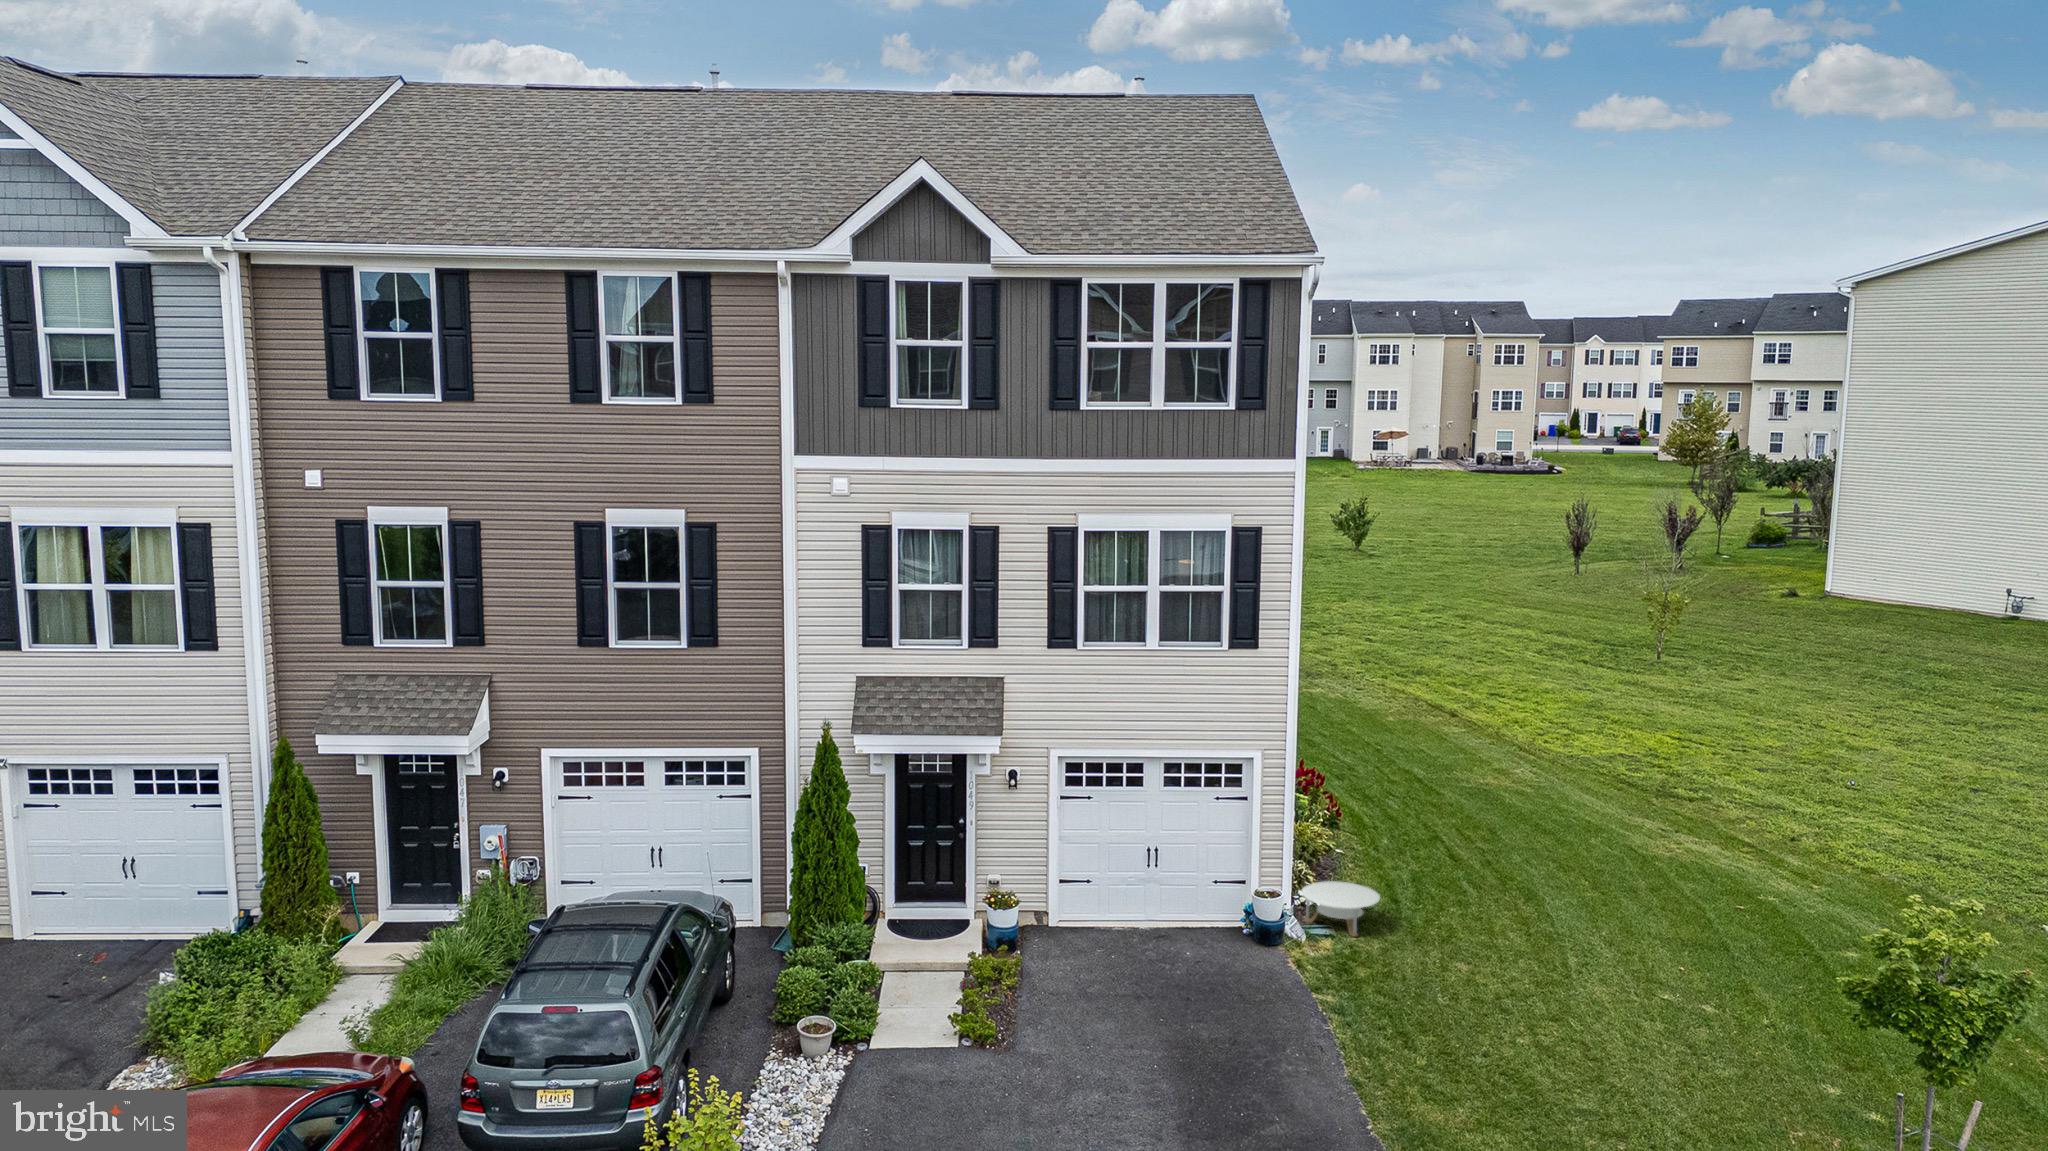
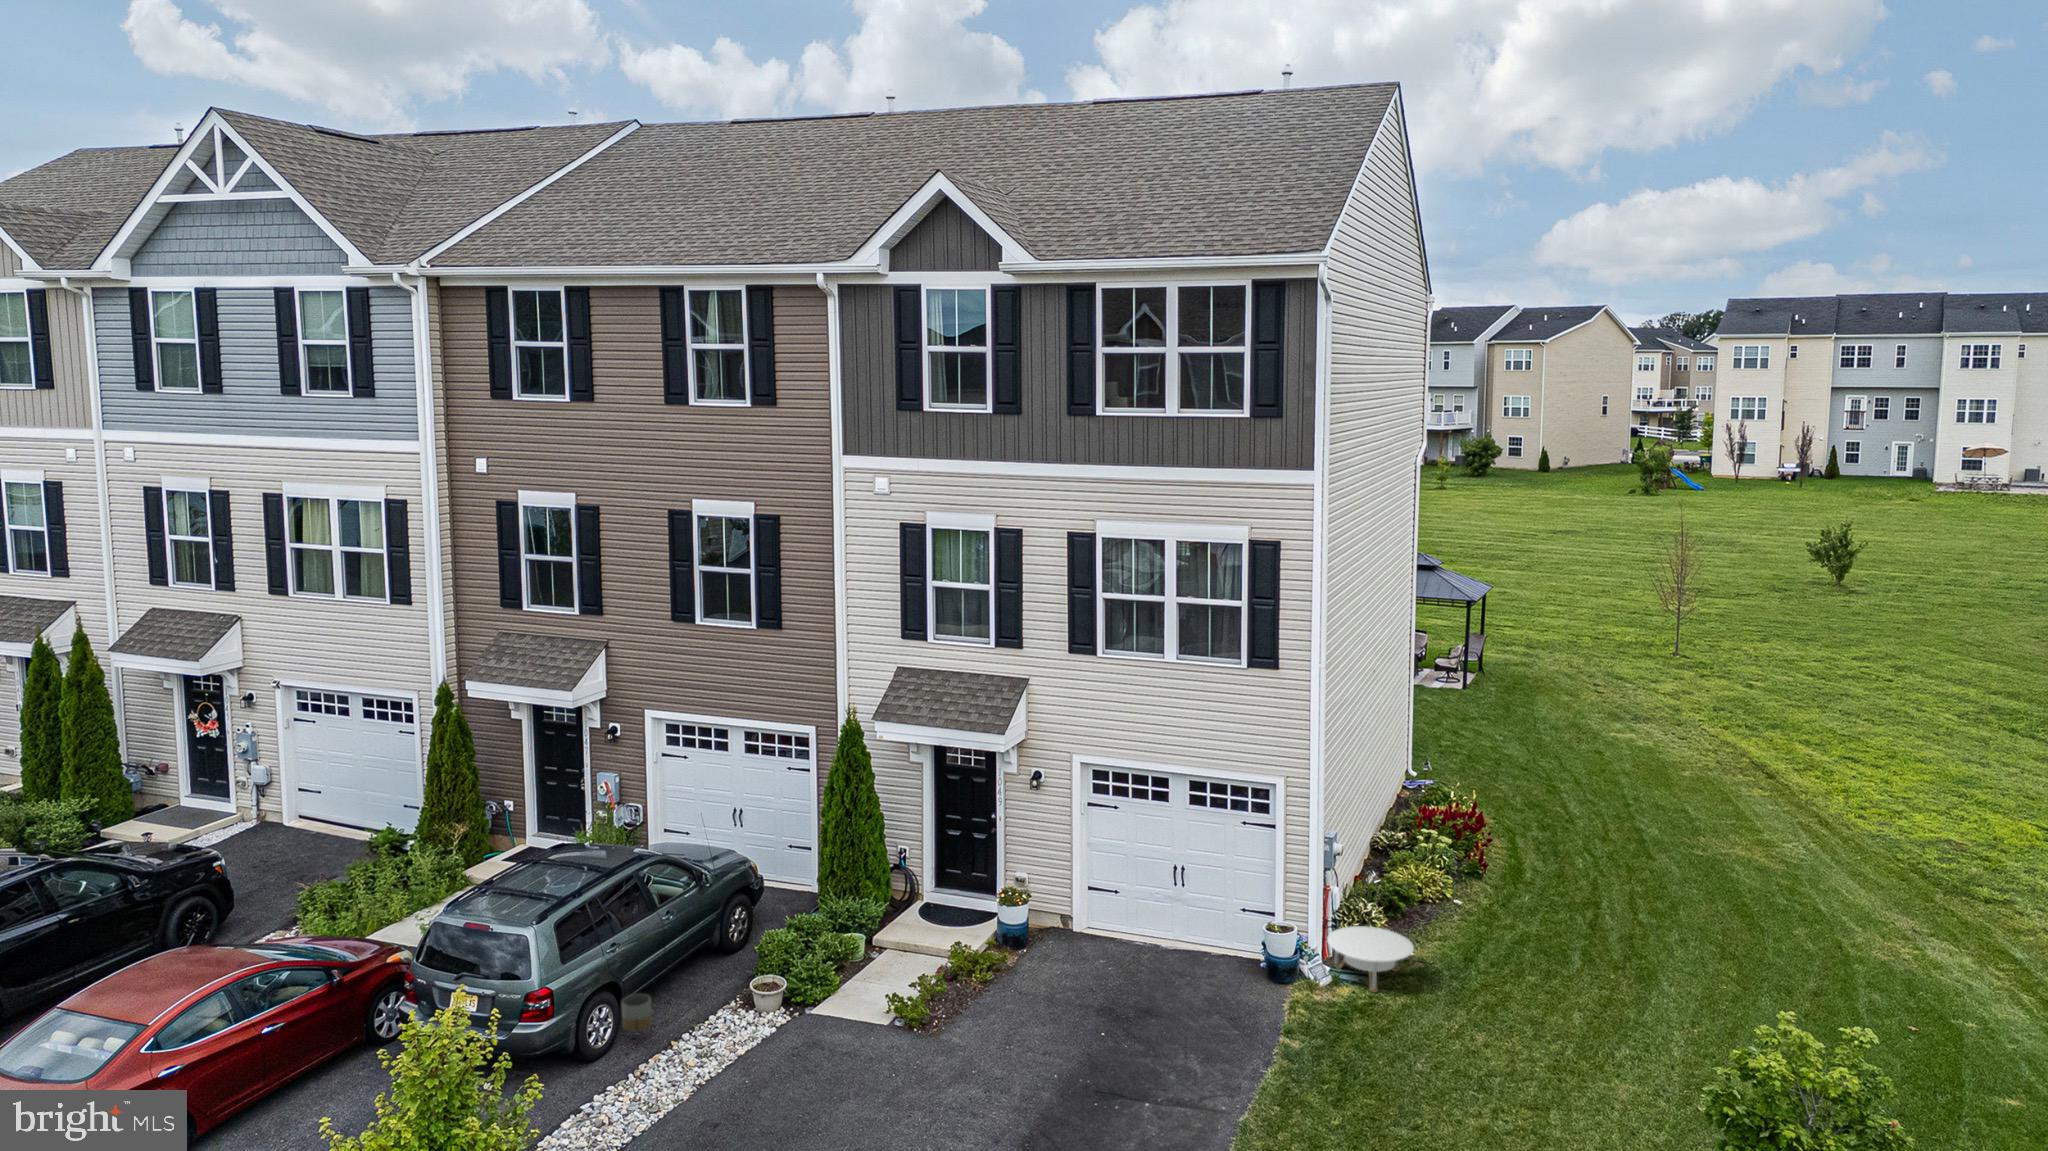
planter: none [717,1035,749,1089] -> present [622,994,652,1032]

